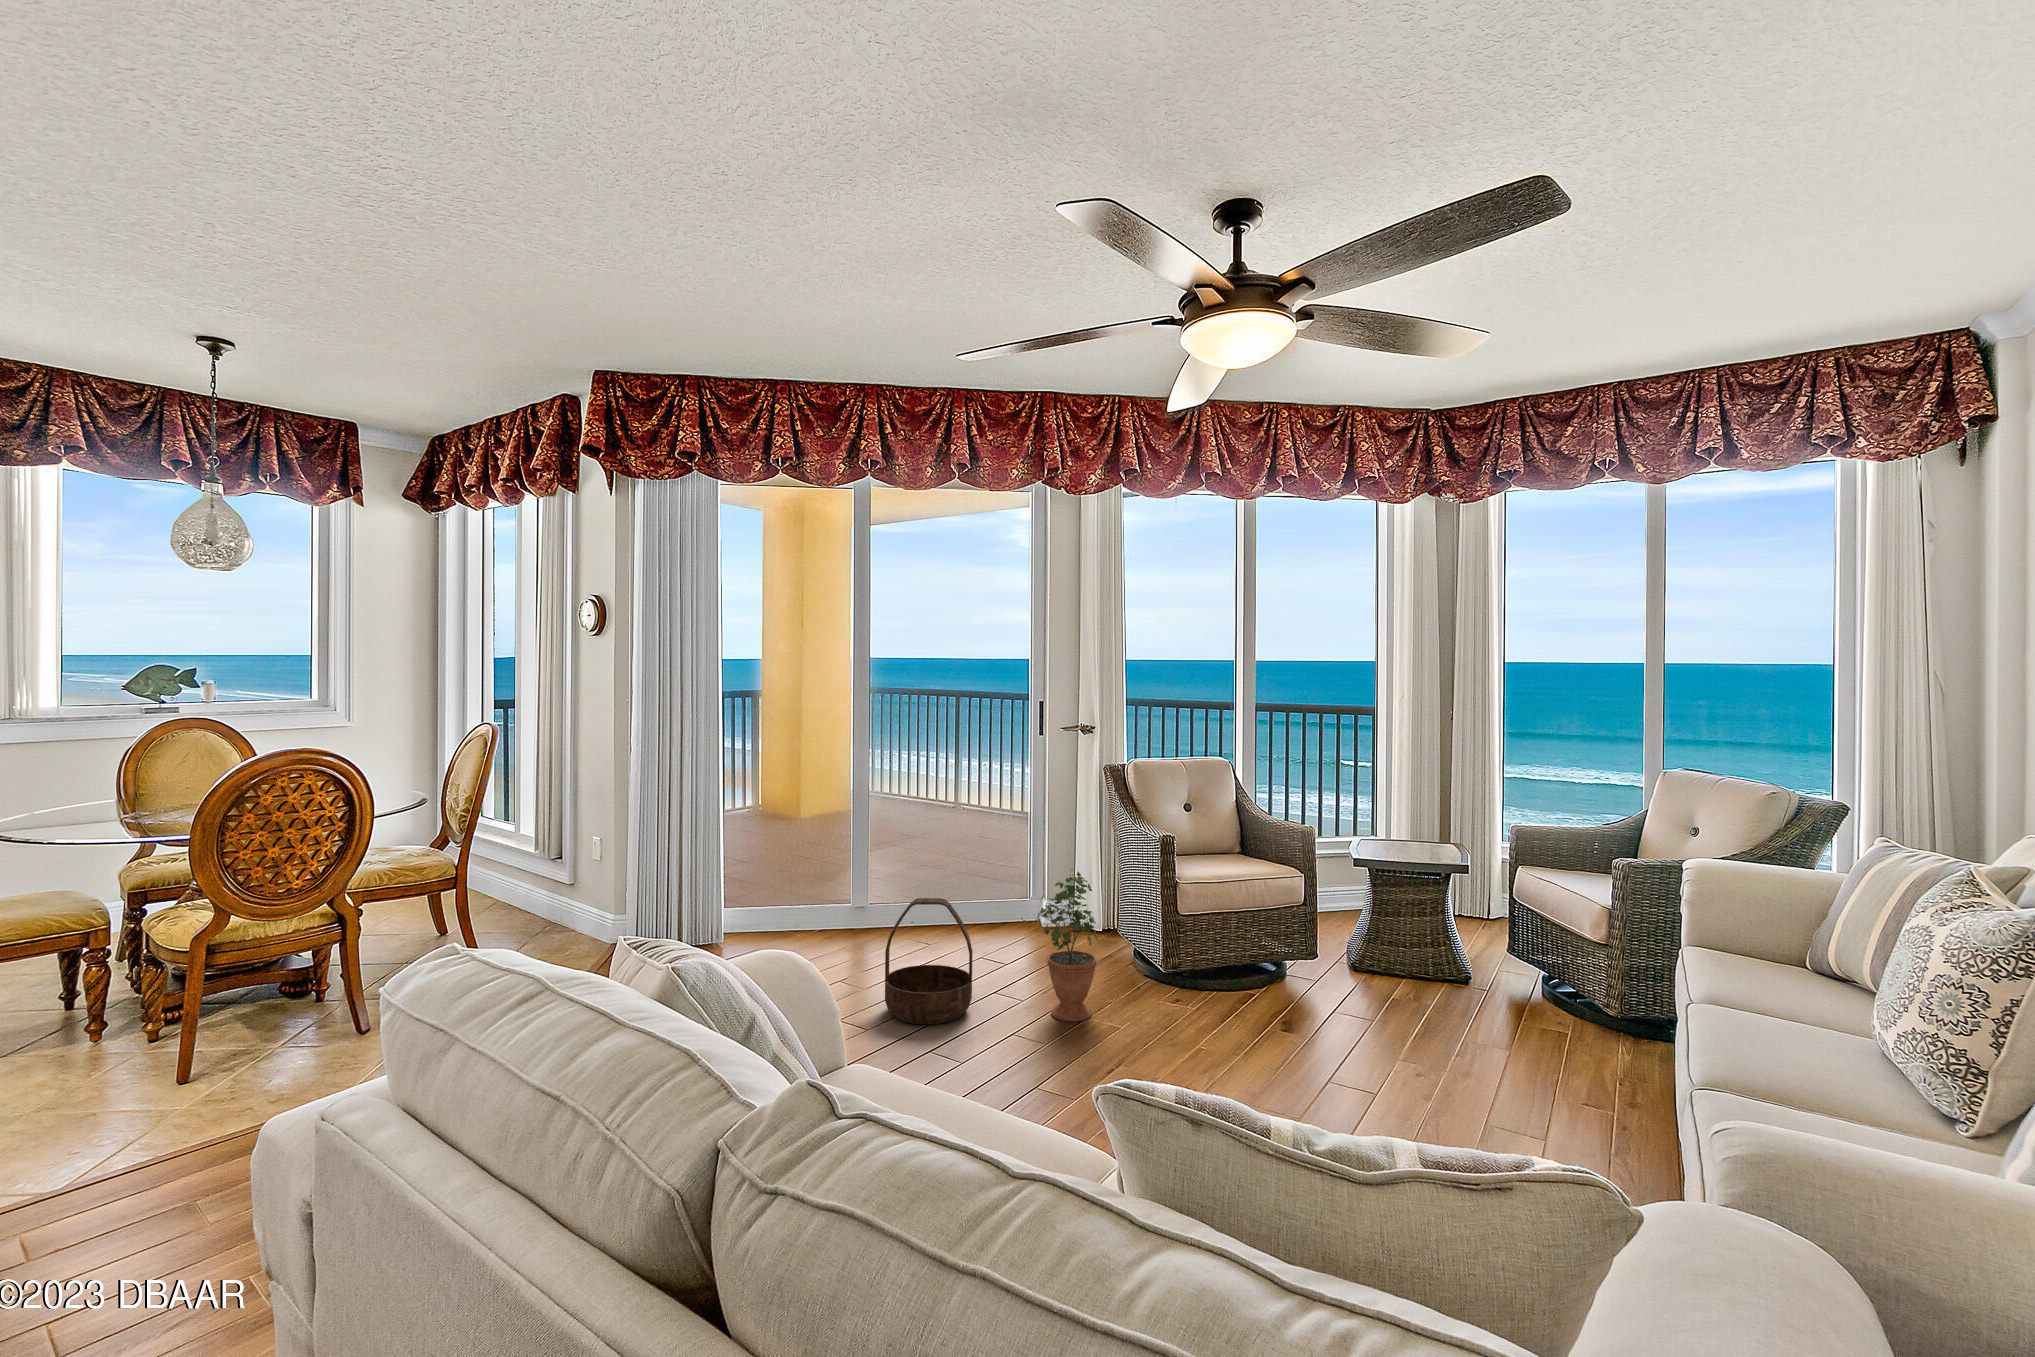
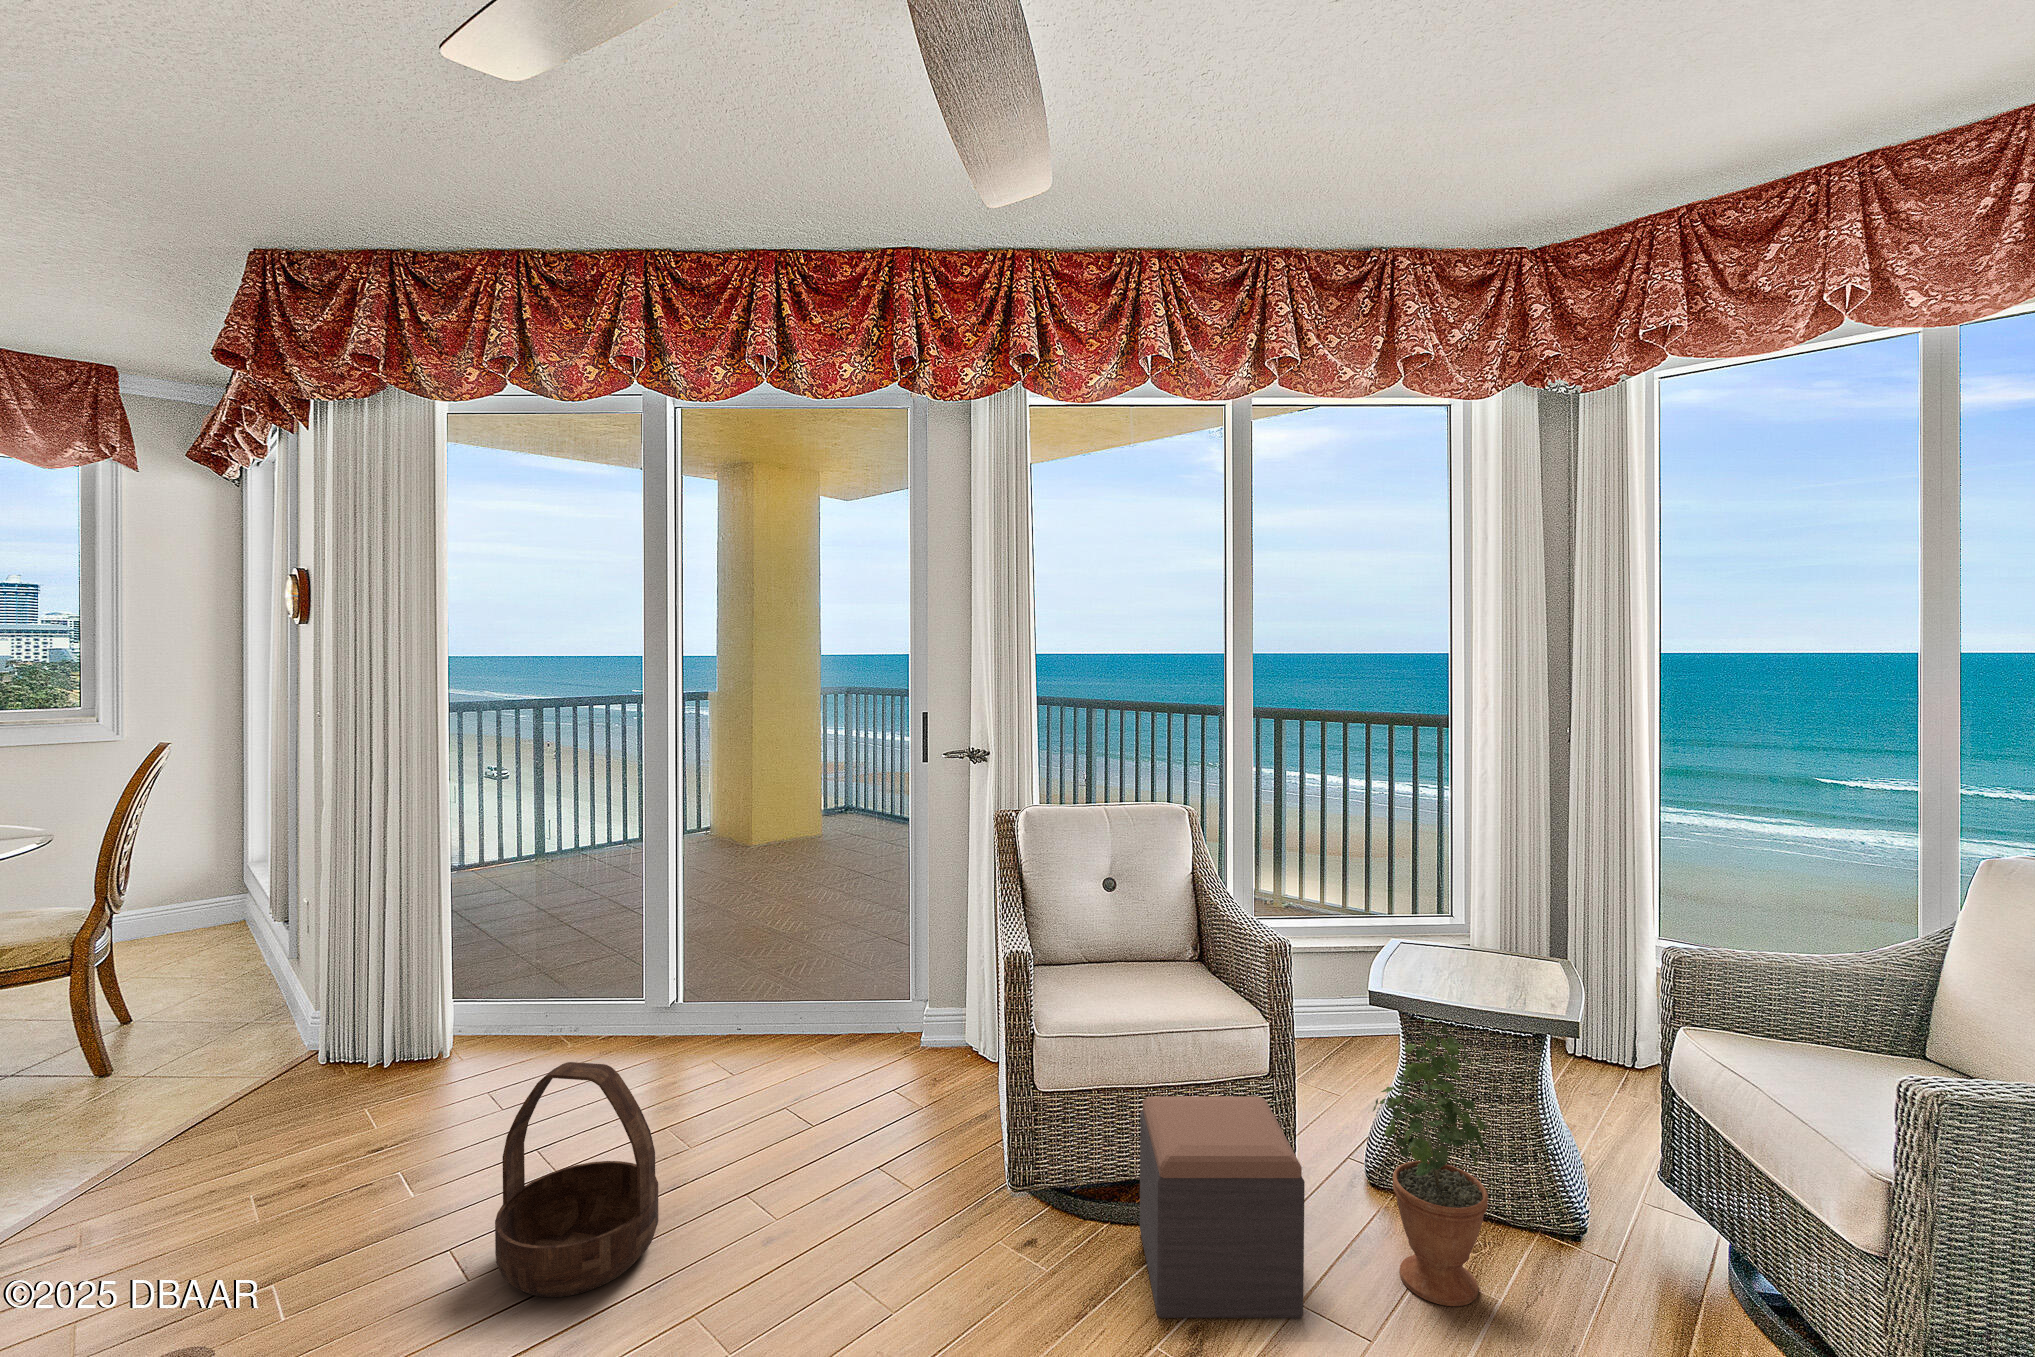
potted plant: present [1037,872,1098,1021] -> present [1373,1020,1488,1306]
footstool: none [1239,910,1342,1016] -> present [1140,1096,1305,1318]

